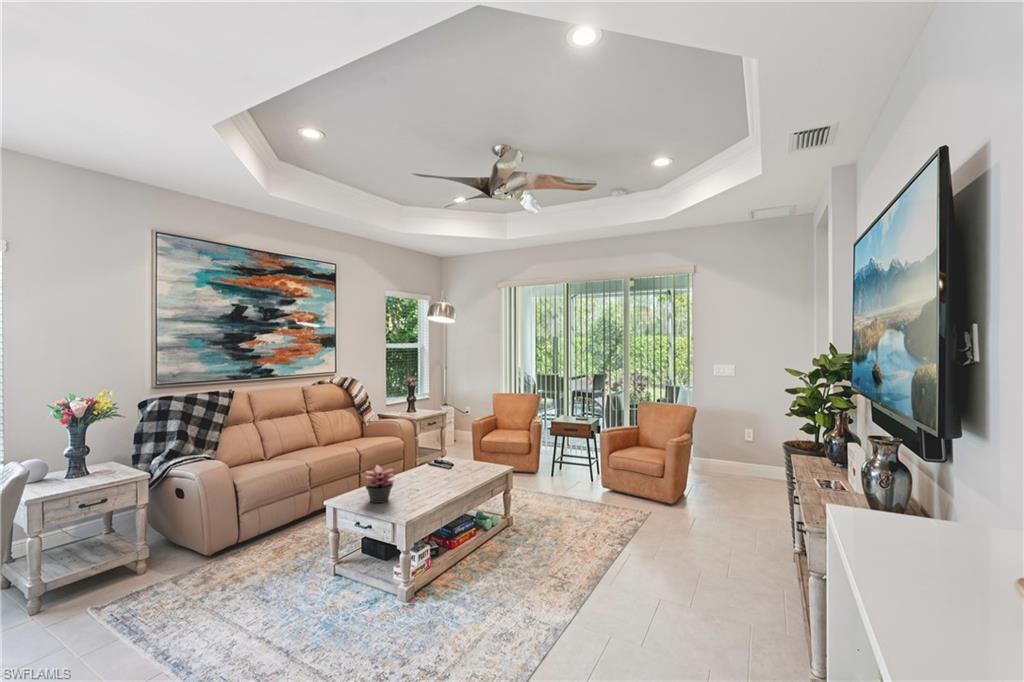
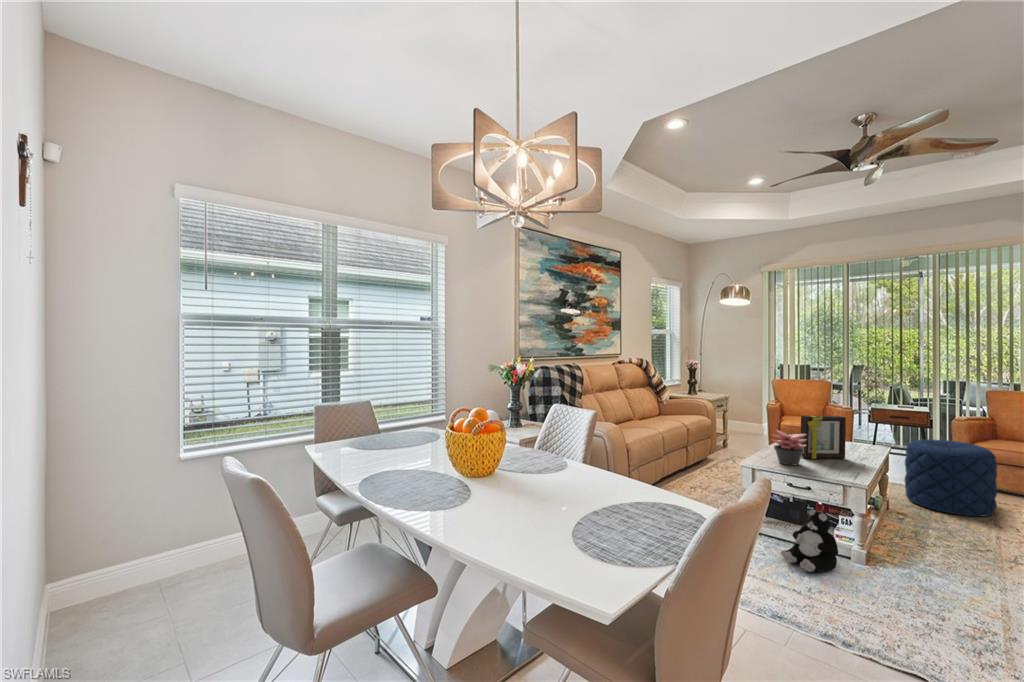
picture frame: none [406,446,449,491] -> present [801,415,846,459]
pouf: none [535,457,596,529] -> present [905,439,997,516]
plush toy: none [320,555,377,627] -> present [781,509,838,573]

